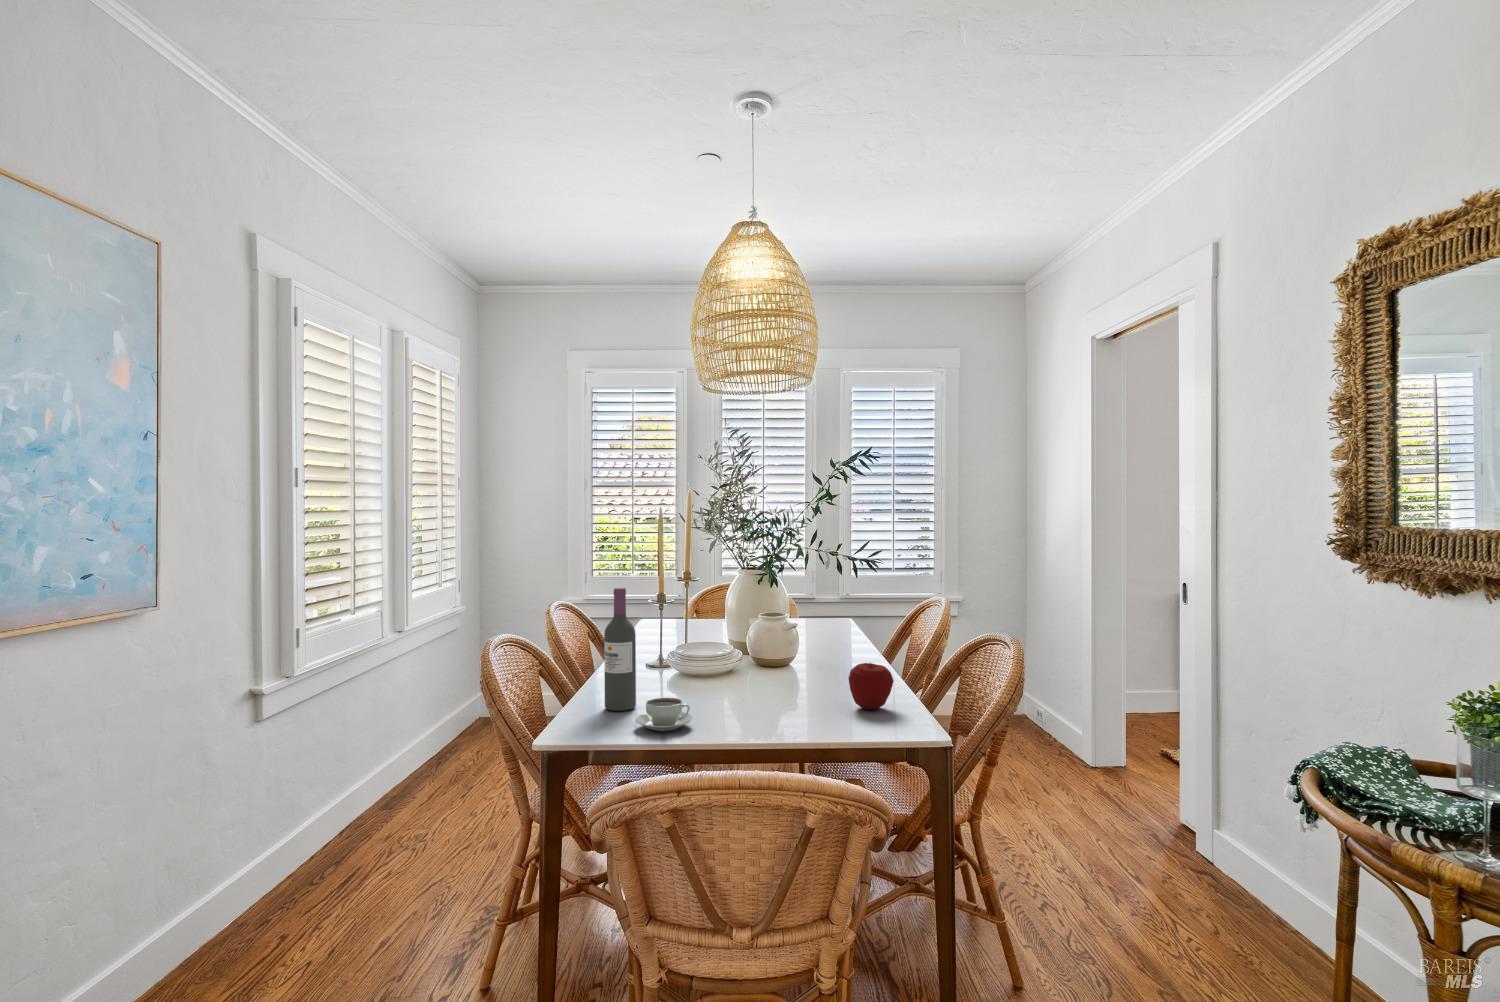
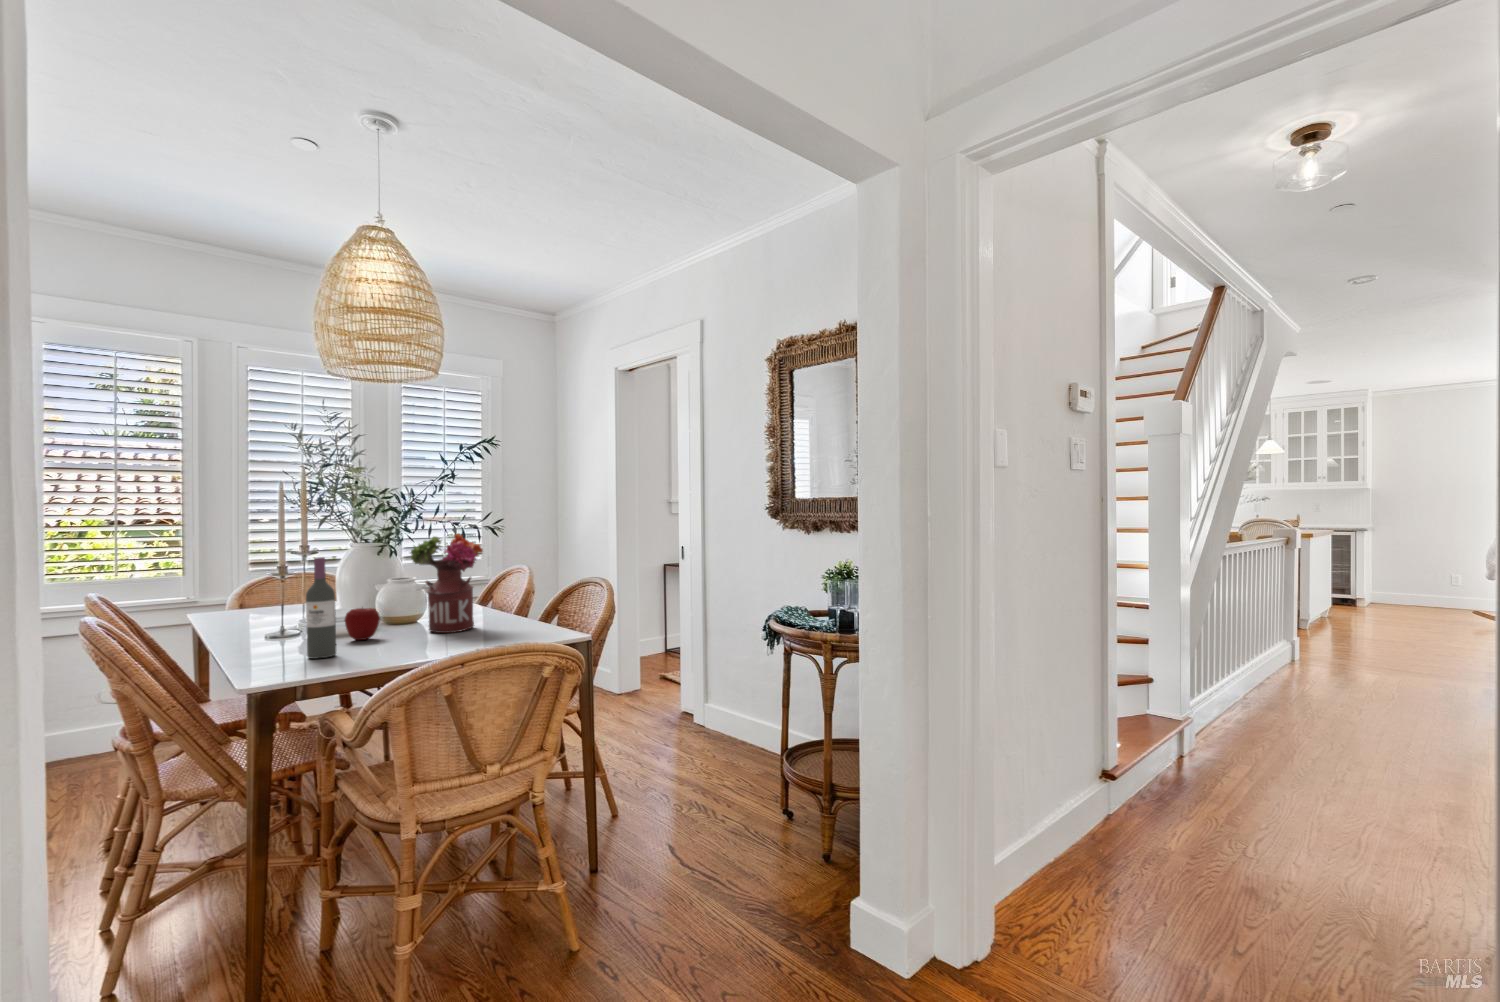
flower arrangement: none [746,560,838,692] -> present [410,533,483,633]
apple: present [848,662,894,710] -> present [345,608,380,640]
coffee cup: present [636,698,693,731] -> none [358,636,406,660]

